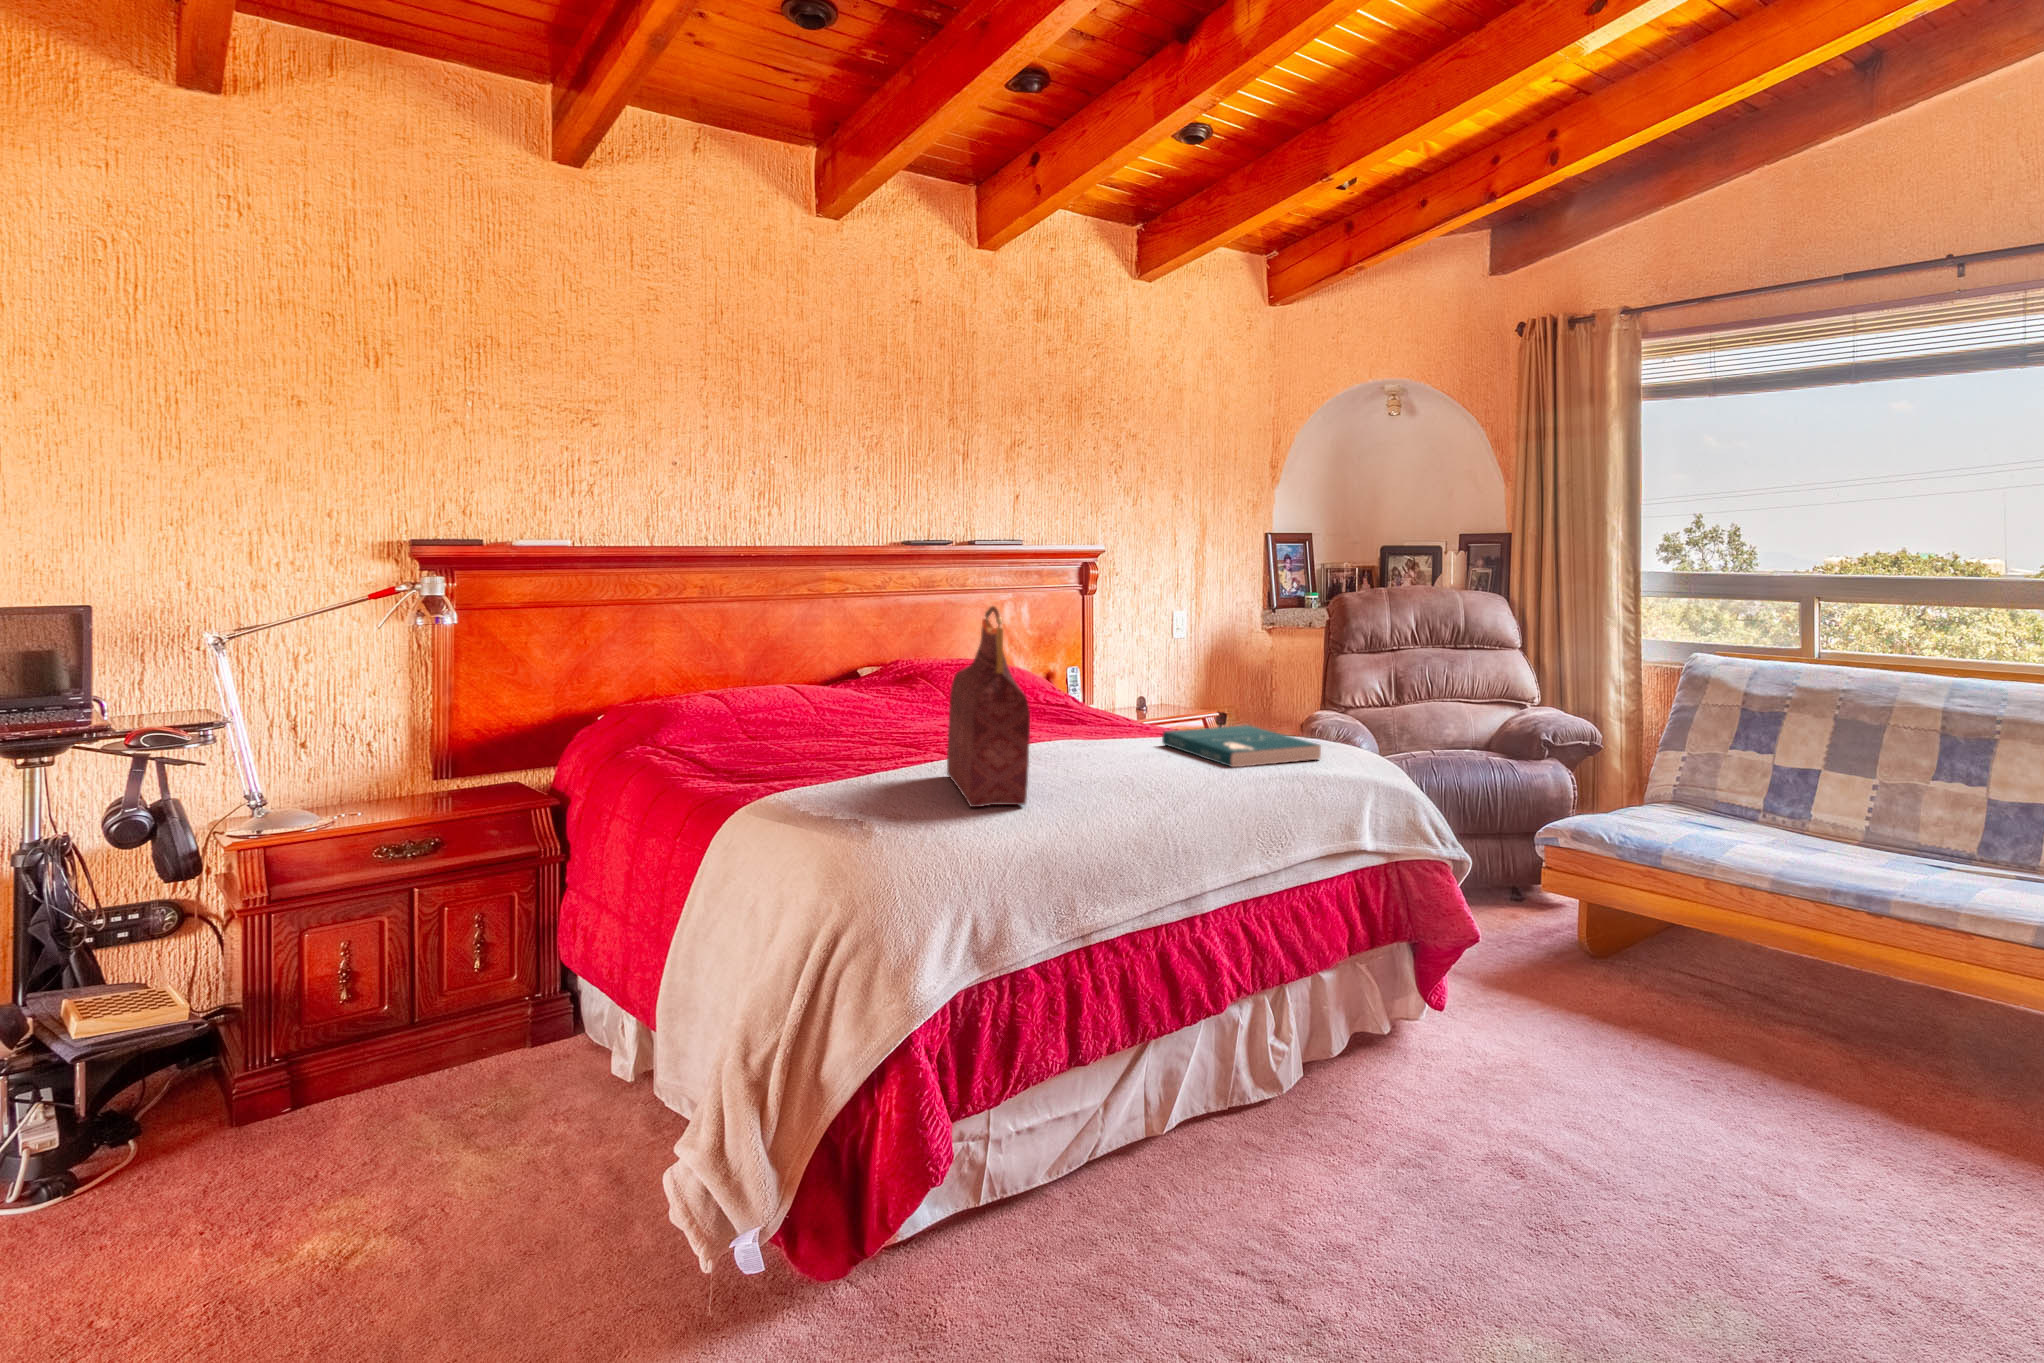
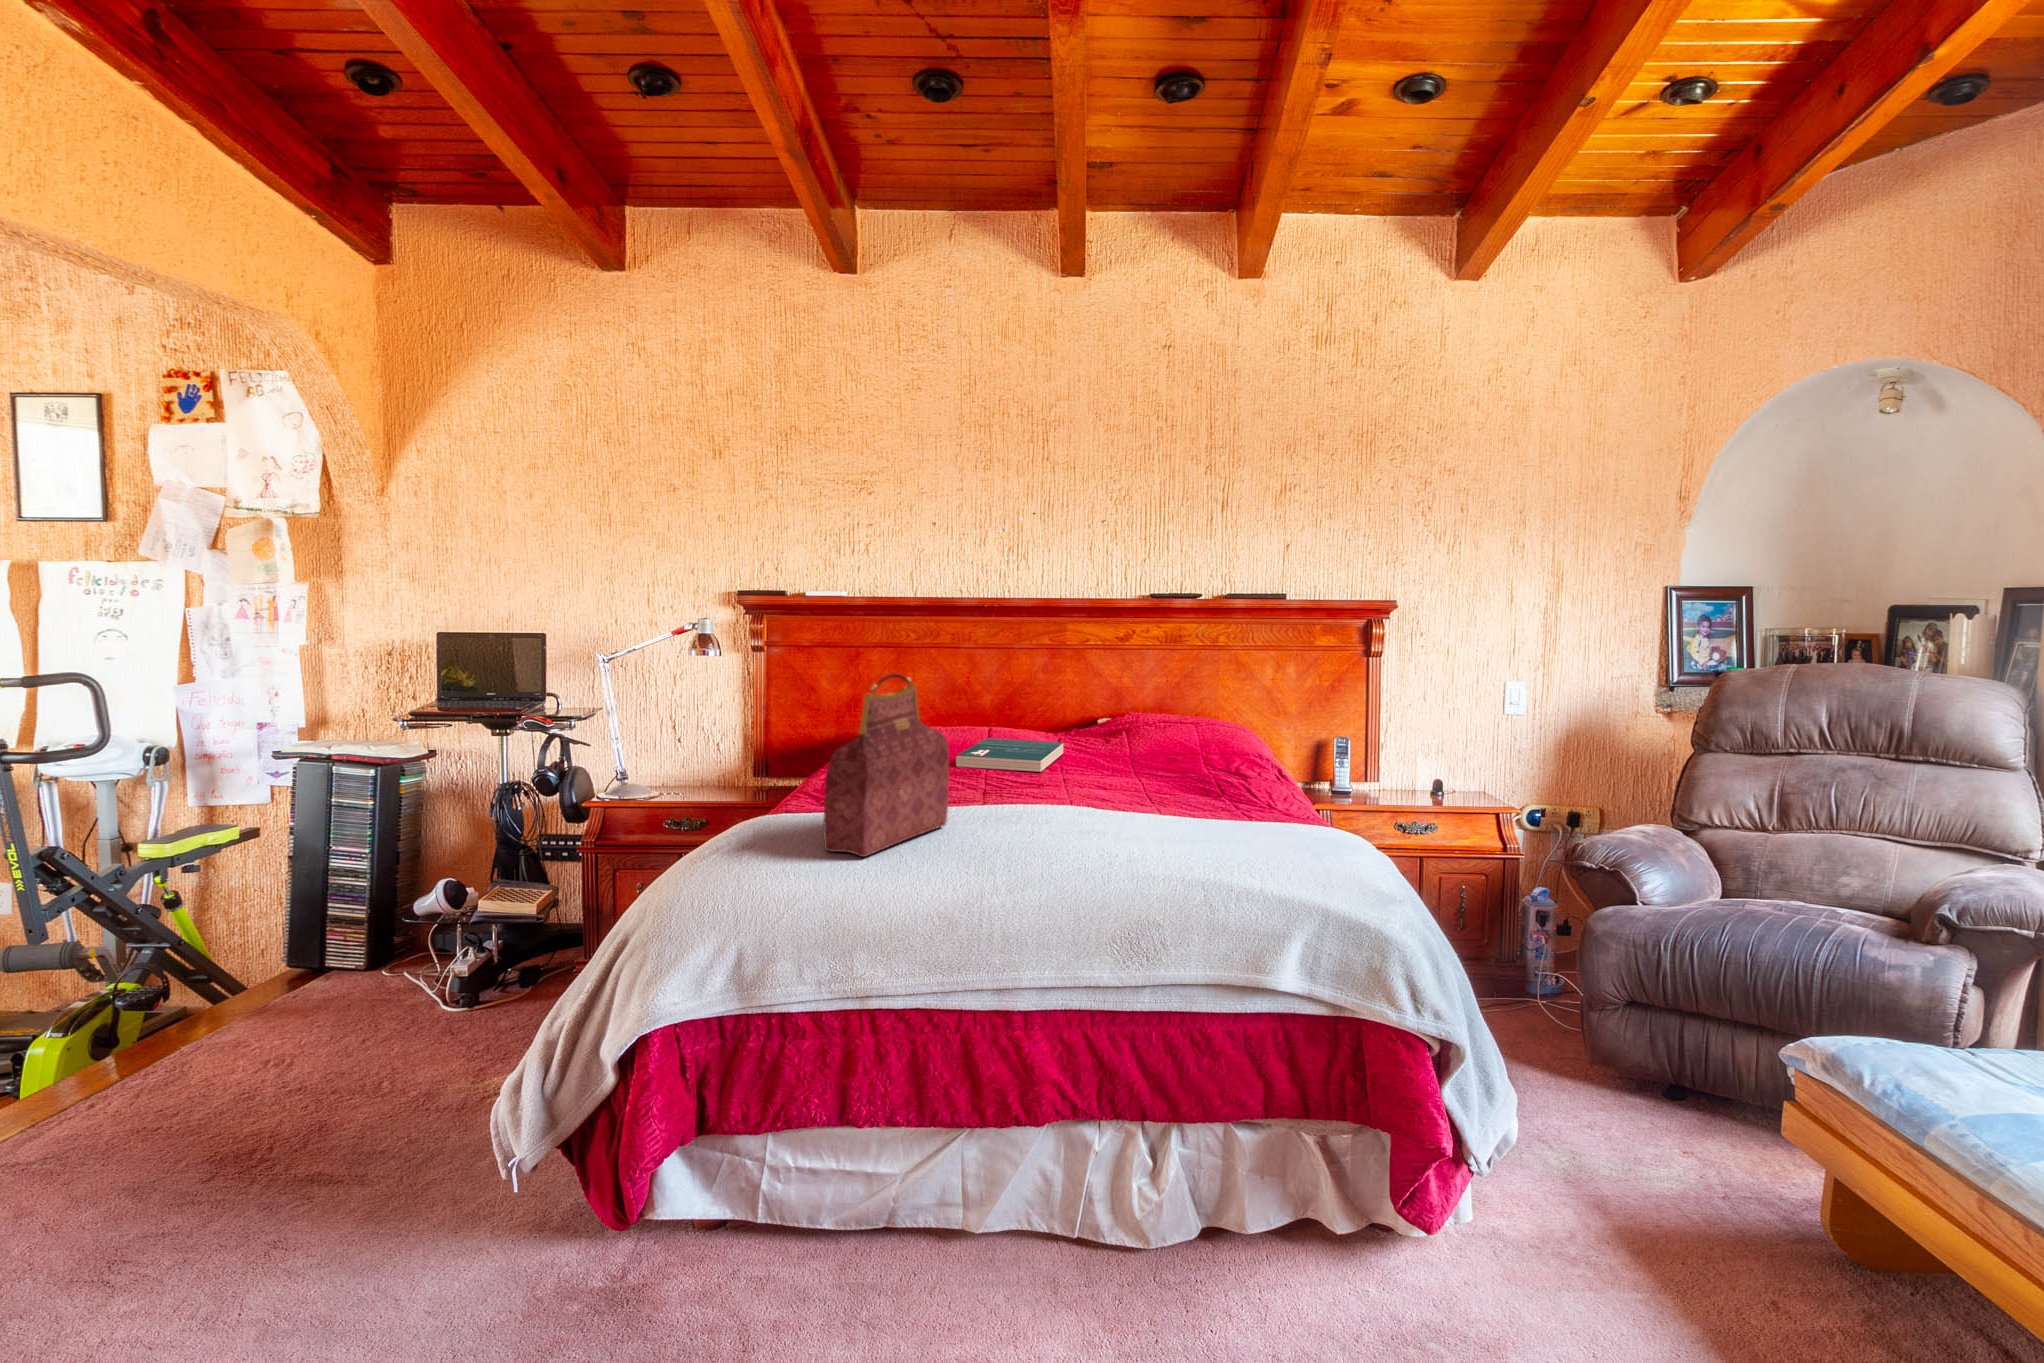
book: present [1162,725,1321,767] -> present [955,738,1063,772]

